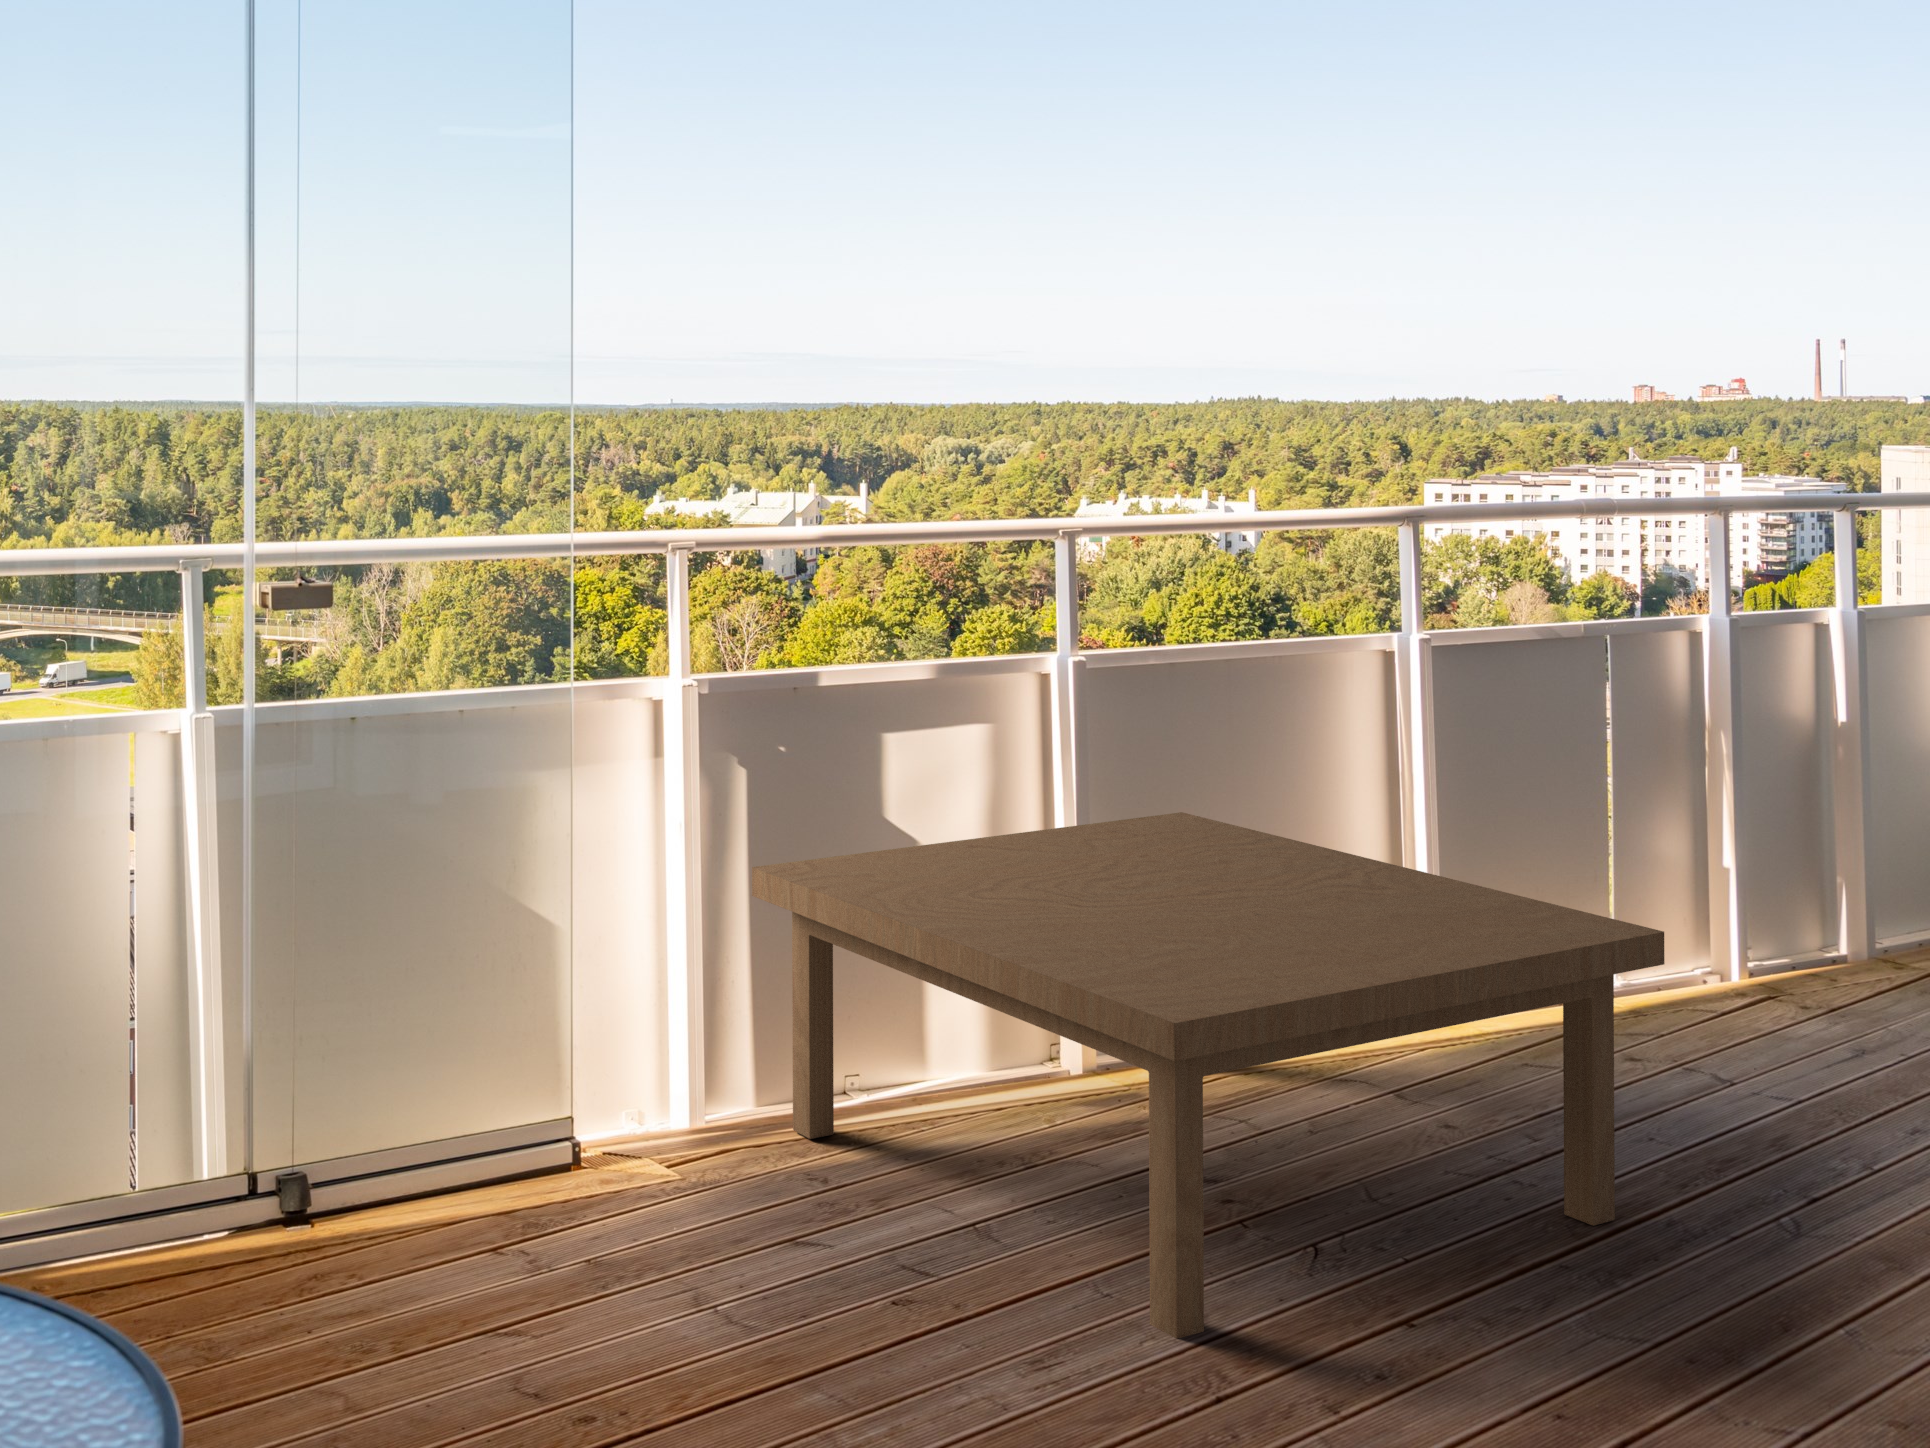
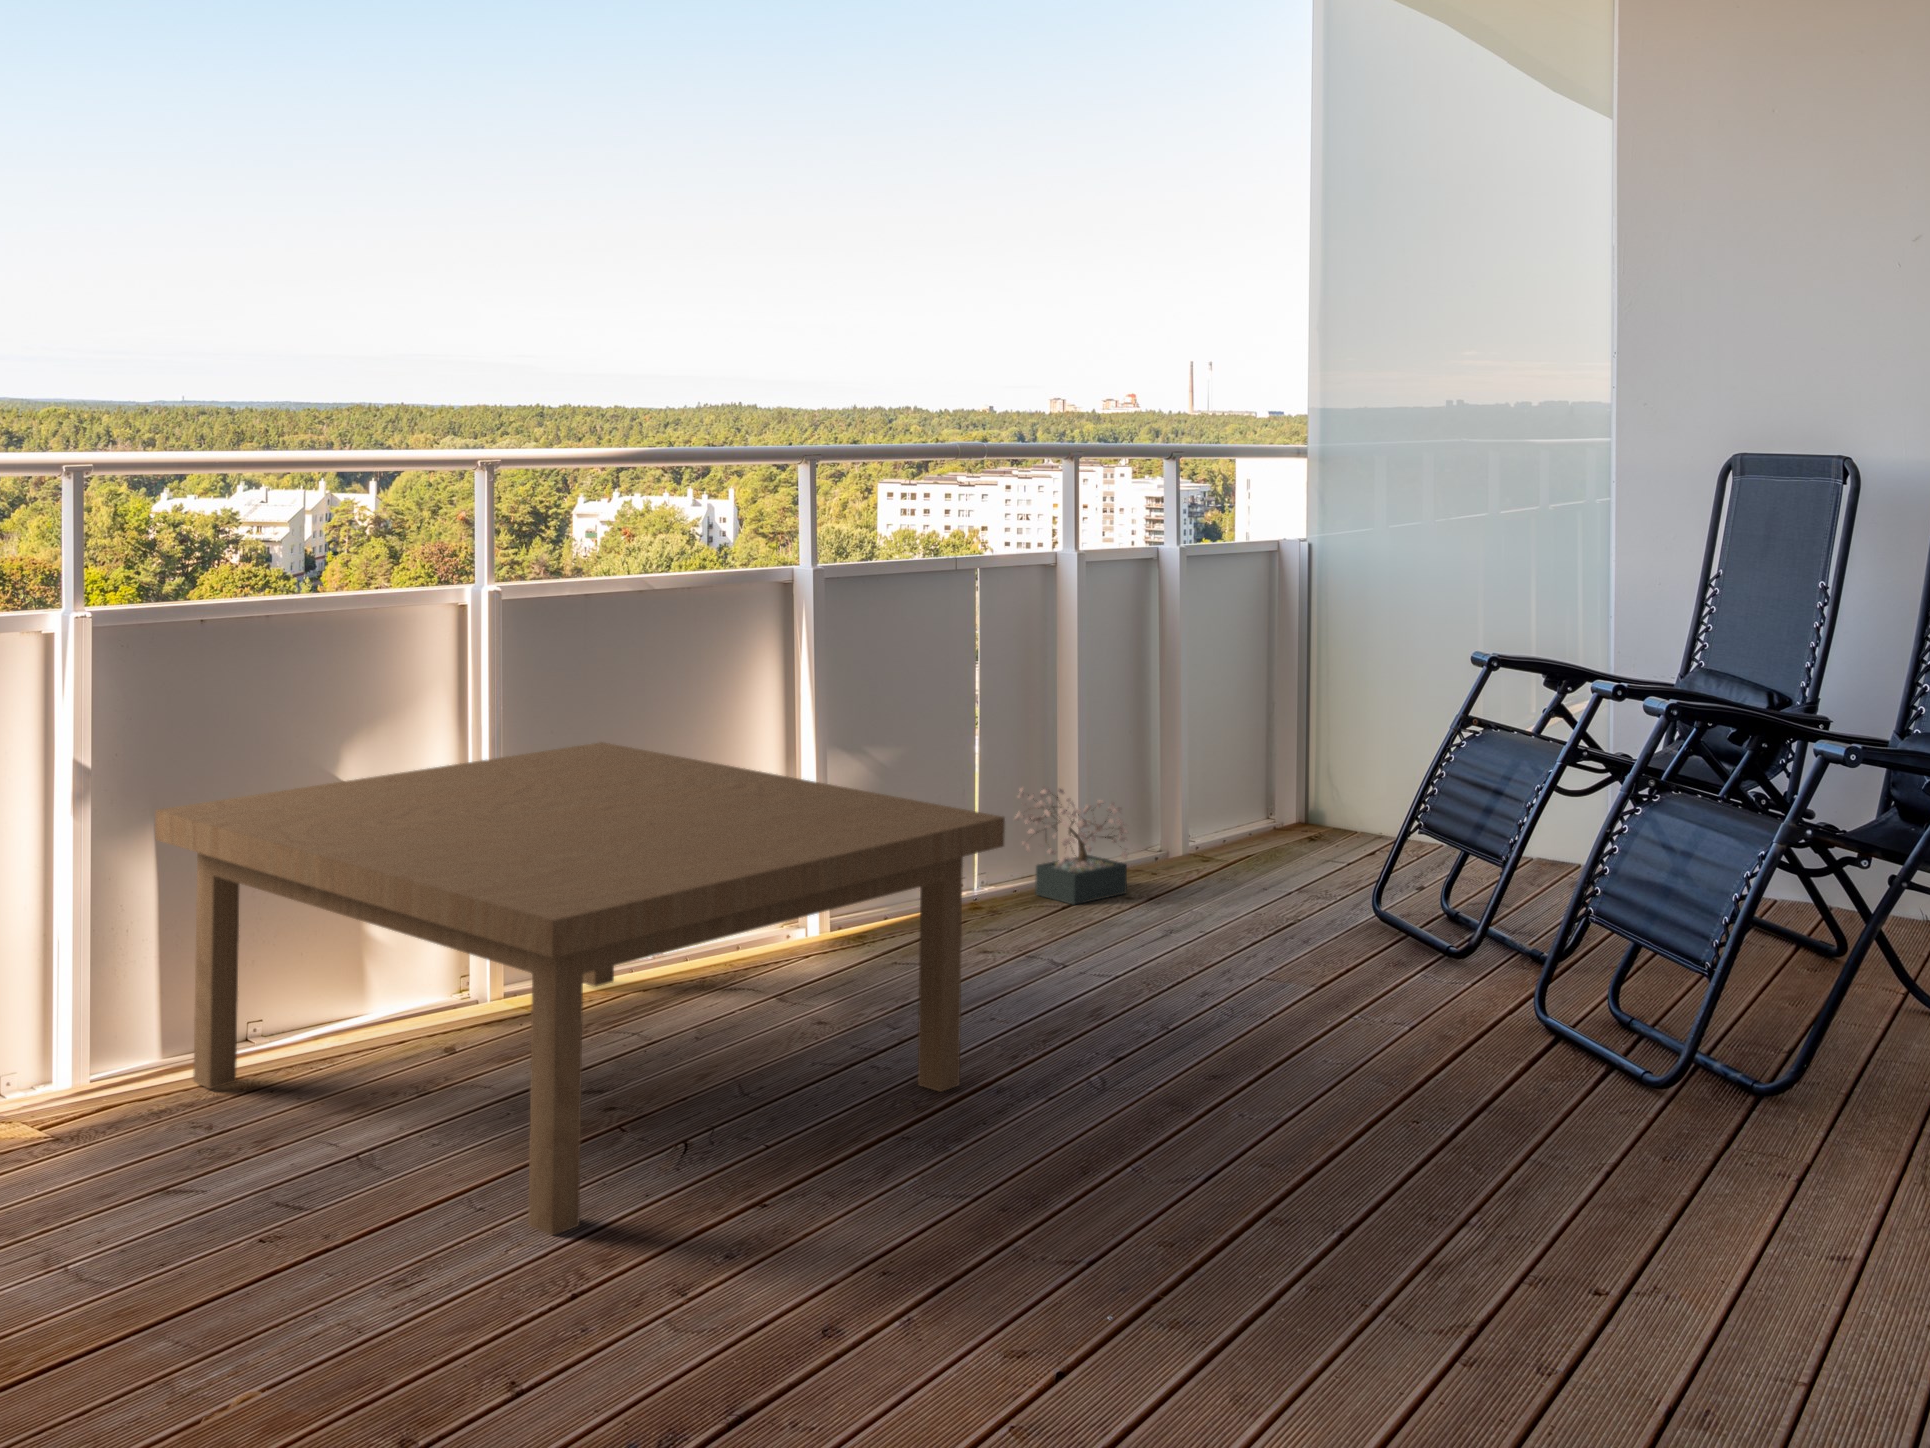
decorative plant: none [1648,875,1796,1013] -> present [1014,787,1128,905]

